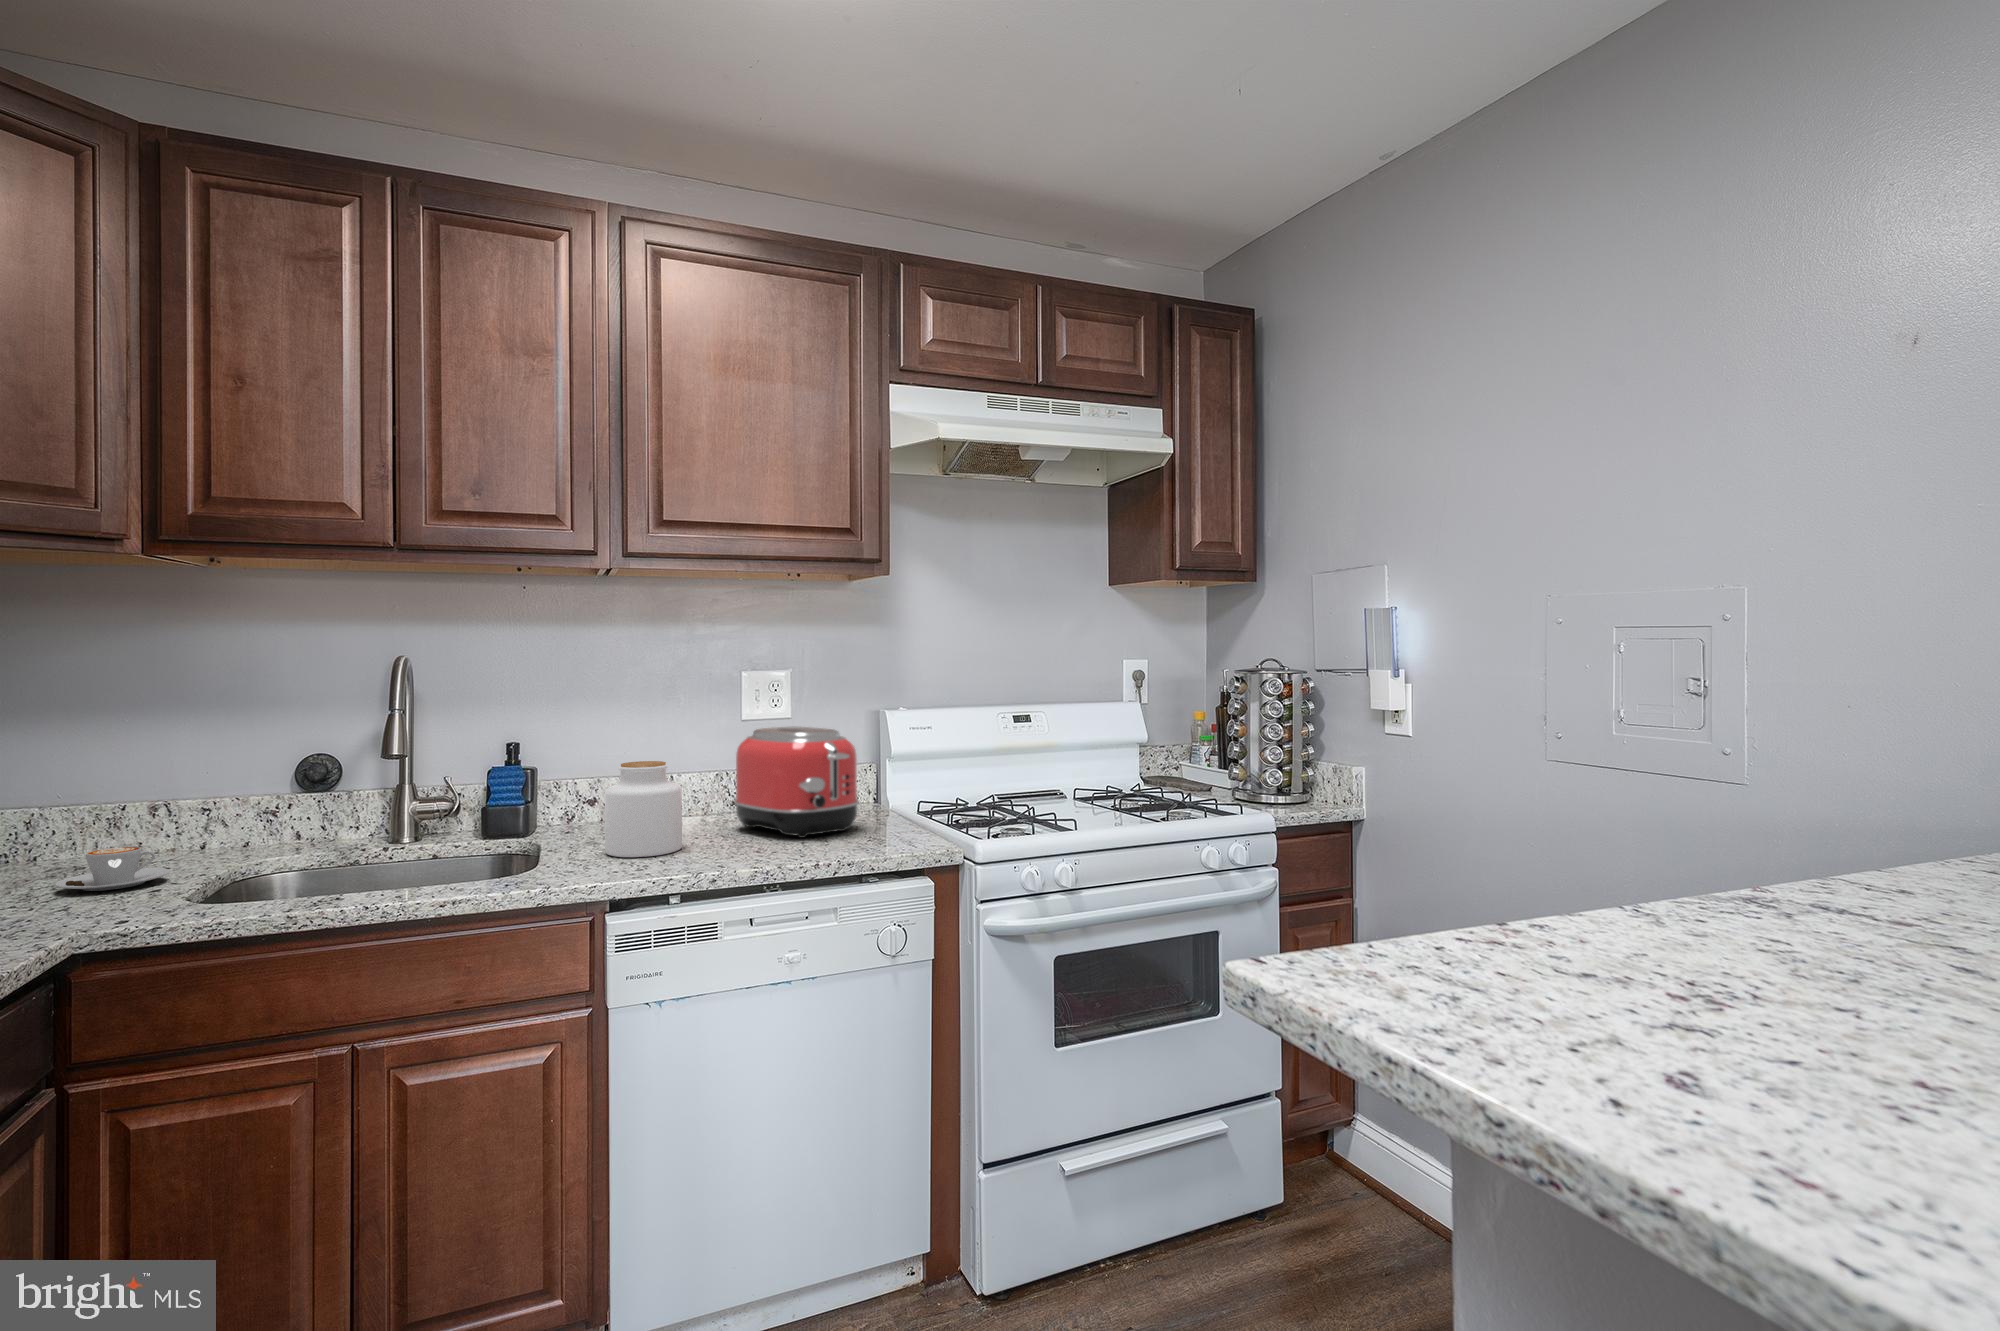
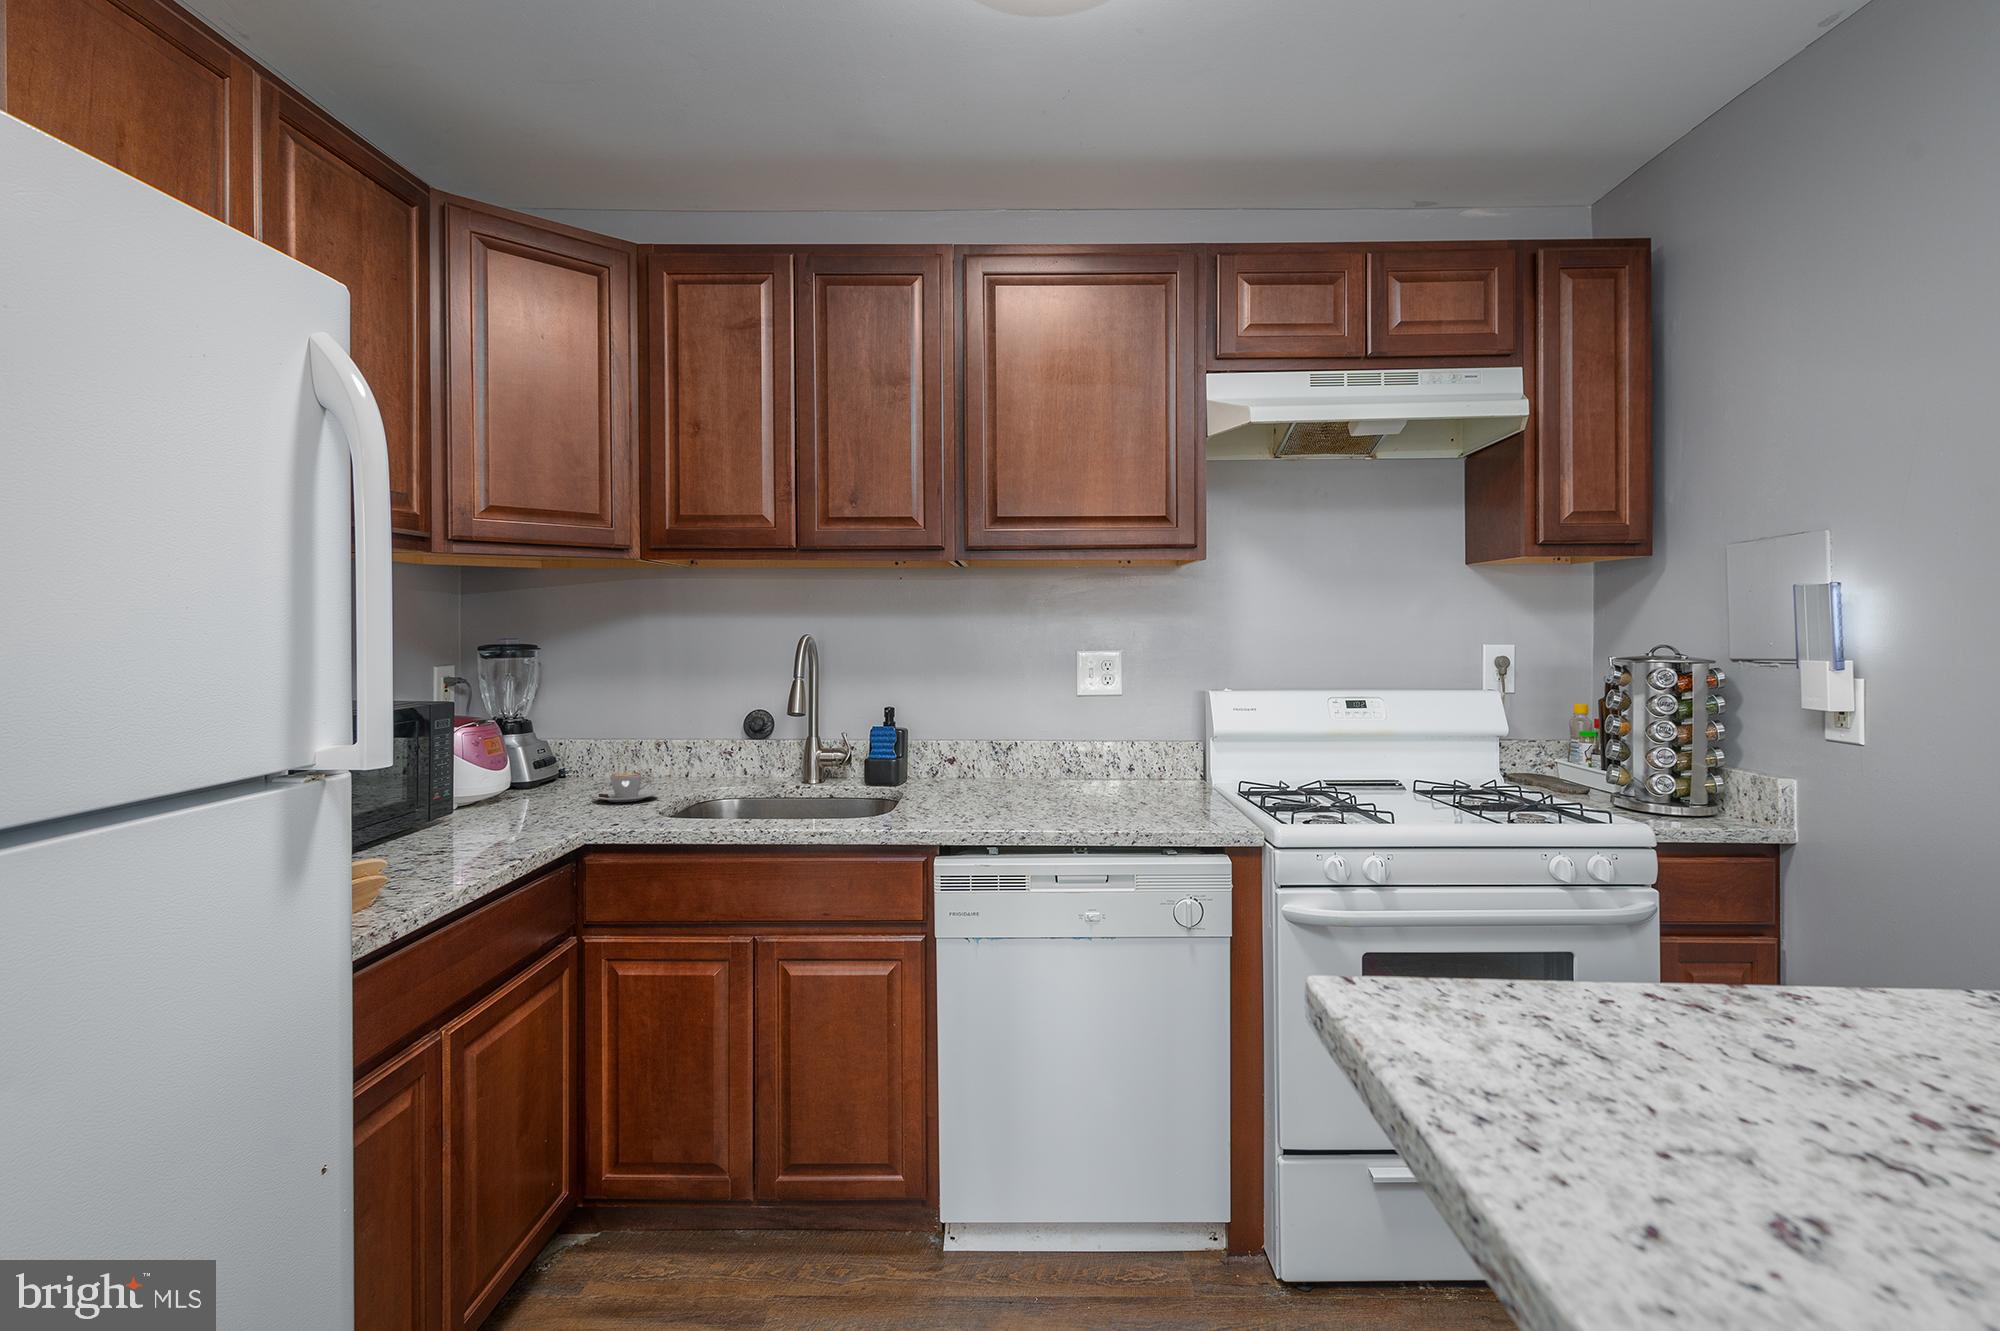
toaster: present [734,727,859,838] -> none [1061,704,1173,807]
jar: present [605,761,682,857] -> none [947,729,1010,811]

